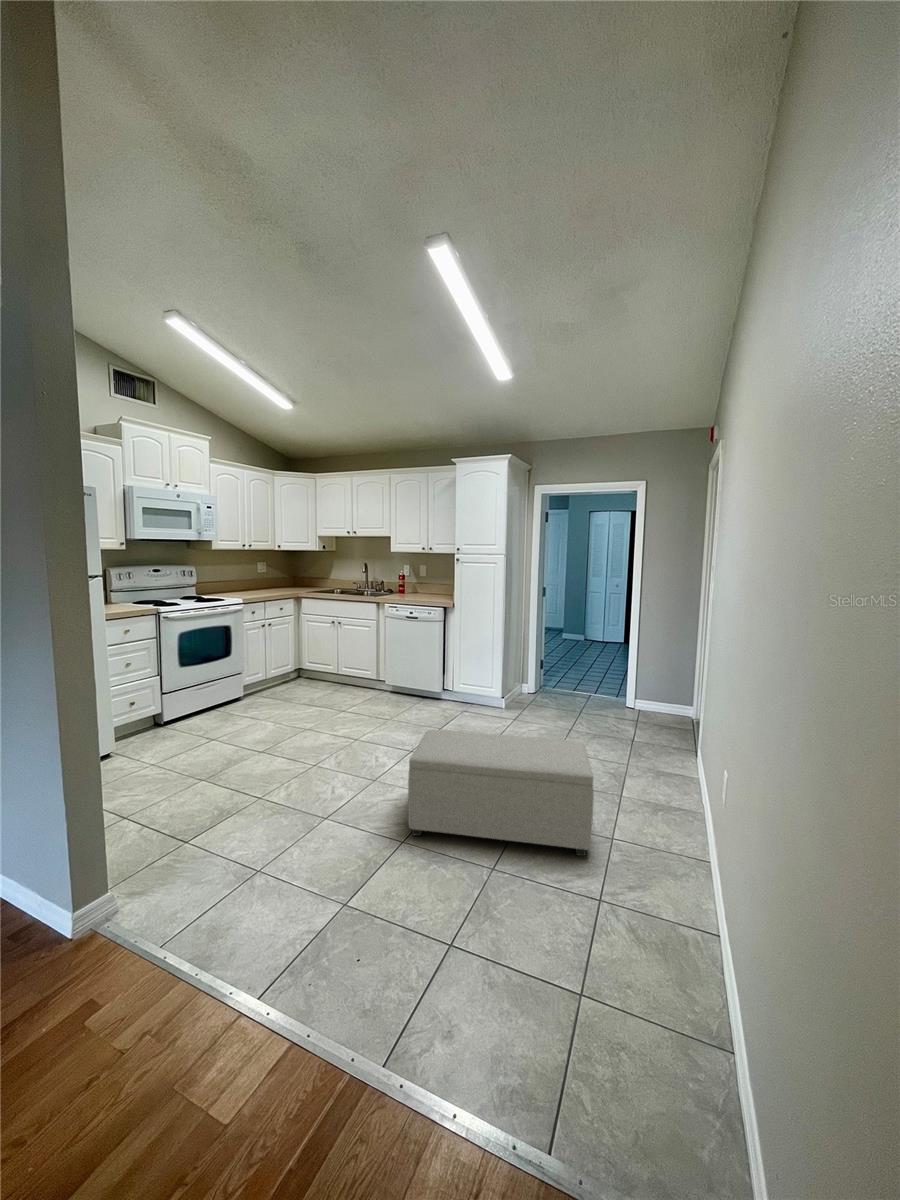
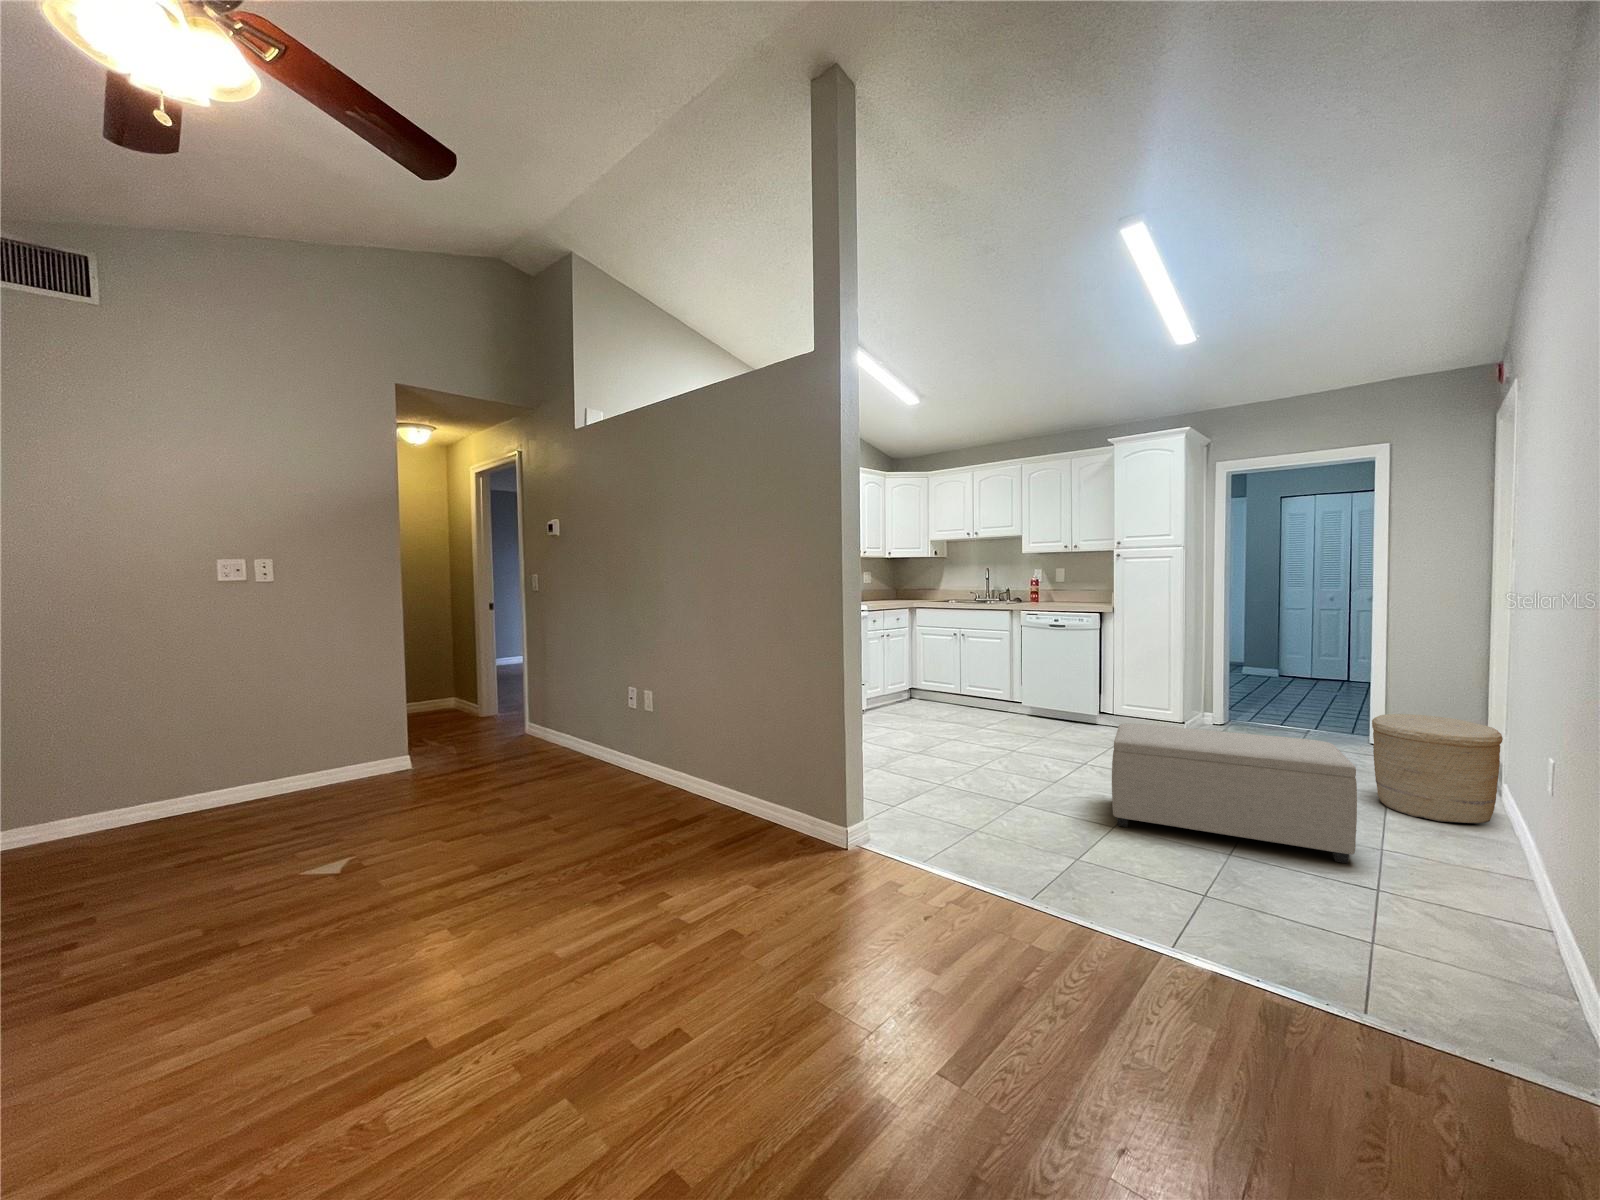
woven basket: none [617,699,694,788] -> present [1372,714,1503,824]

